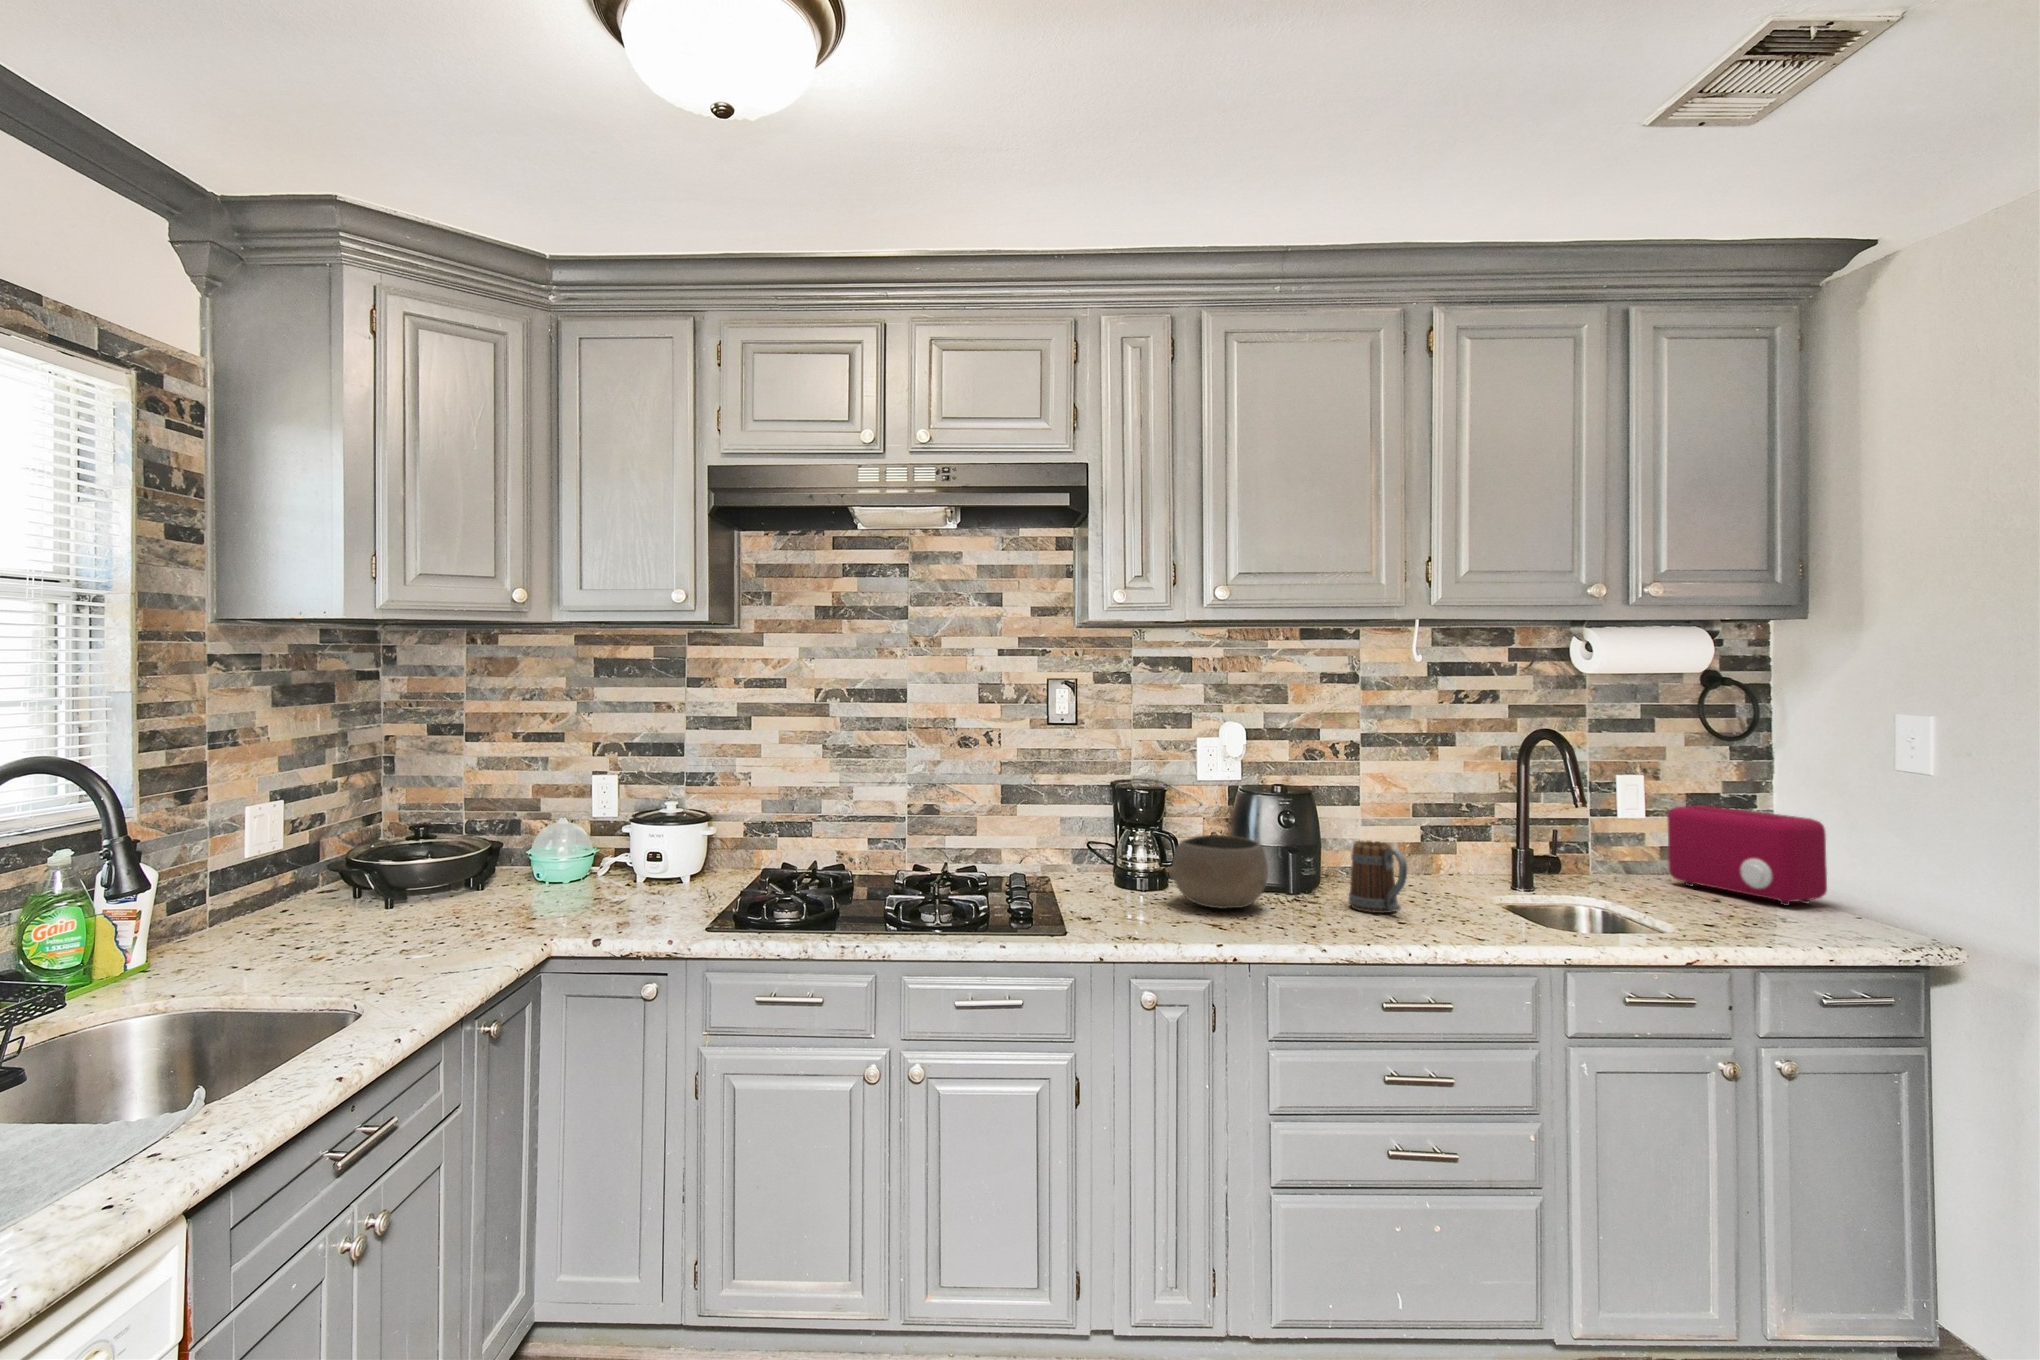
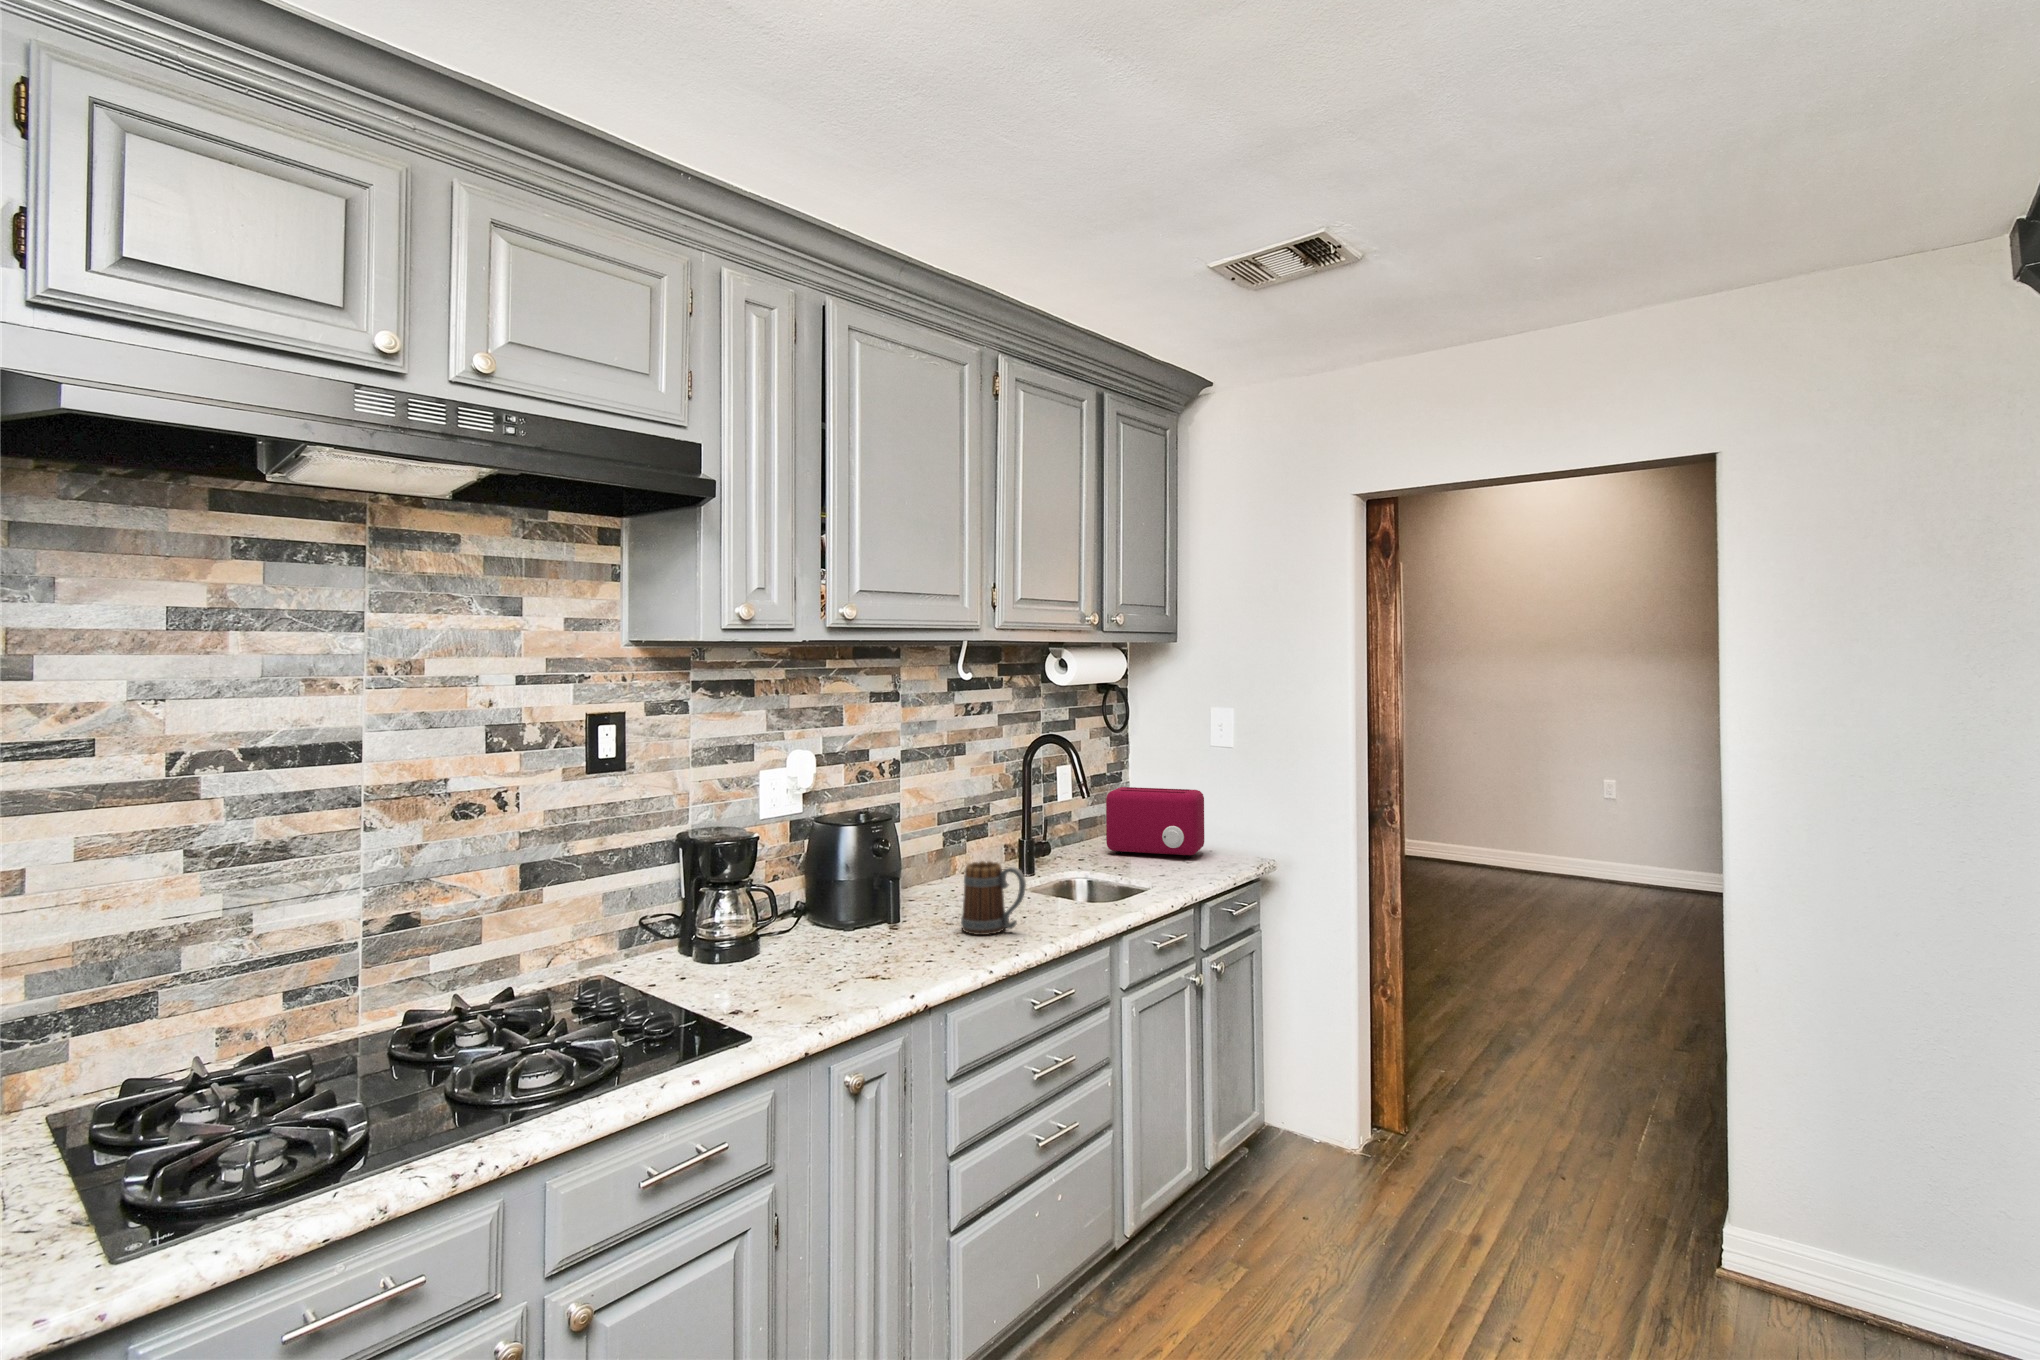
bowl: present [1169,835,1268,908] -> none [808,882,914,970]

